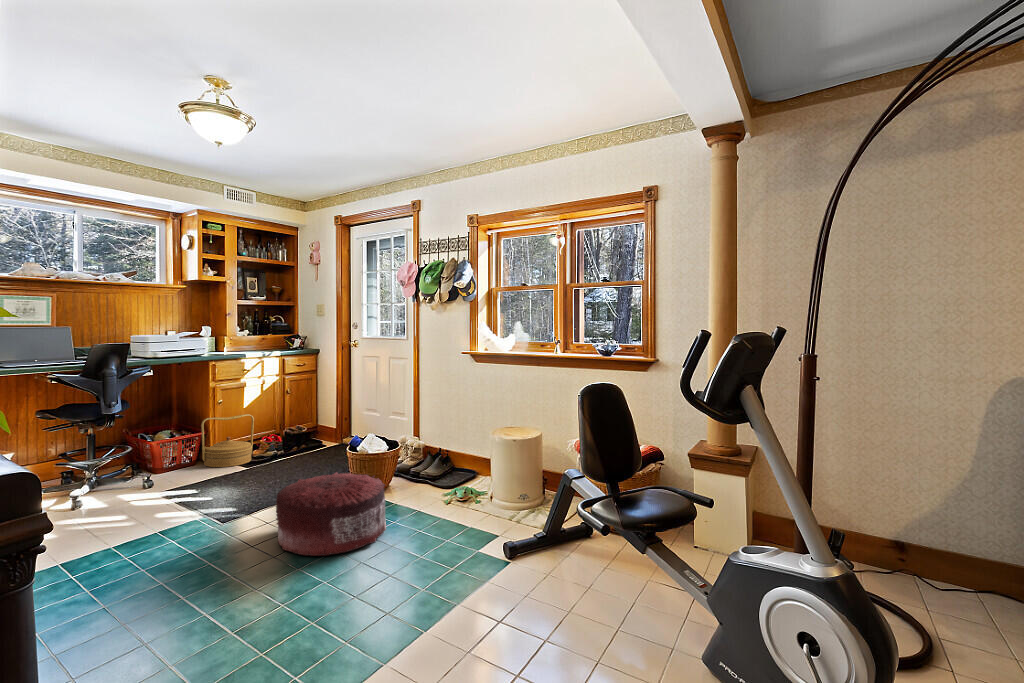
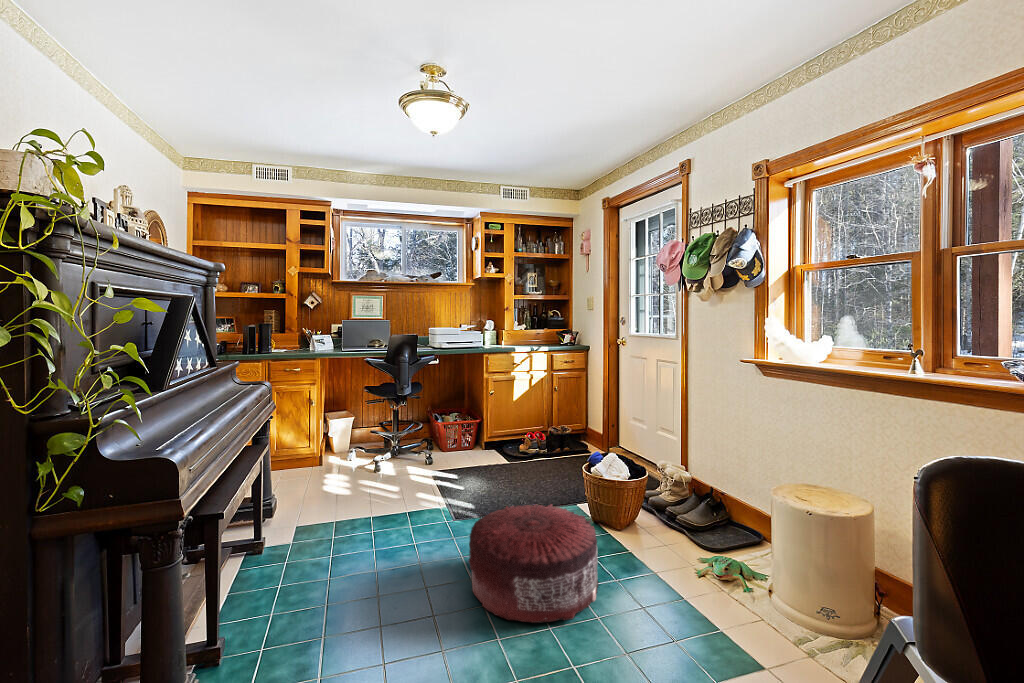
woven basket: present [201,414,254,467] -> none [472,410,518,461]

